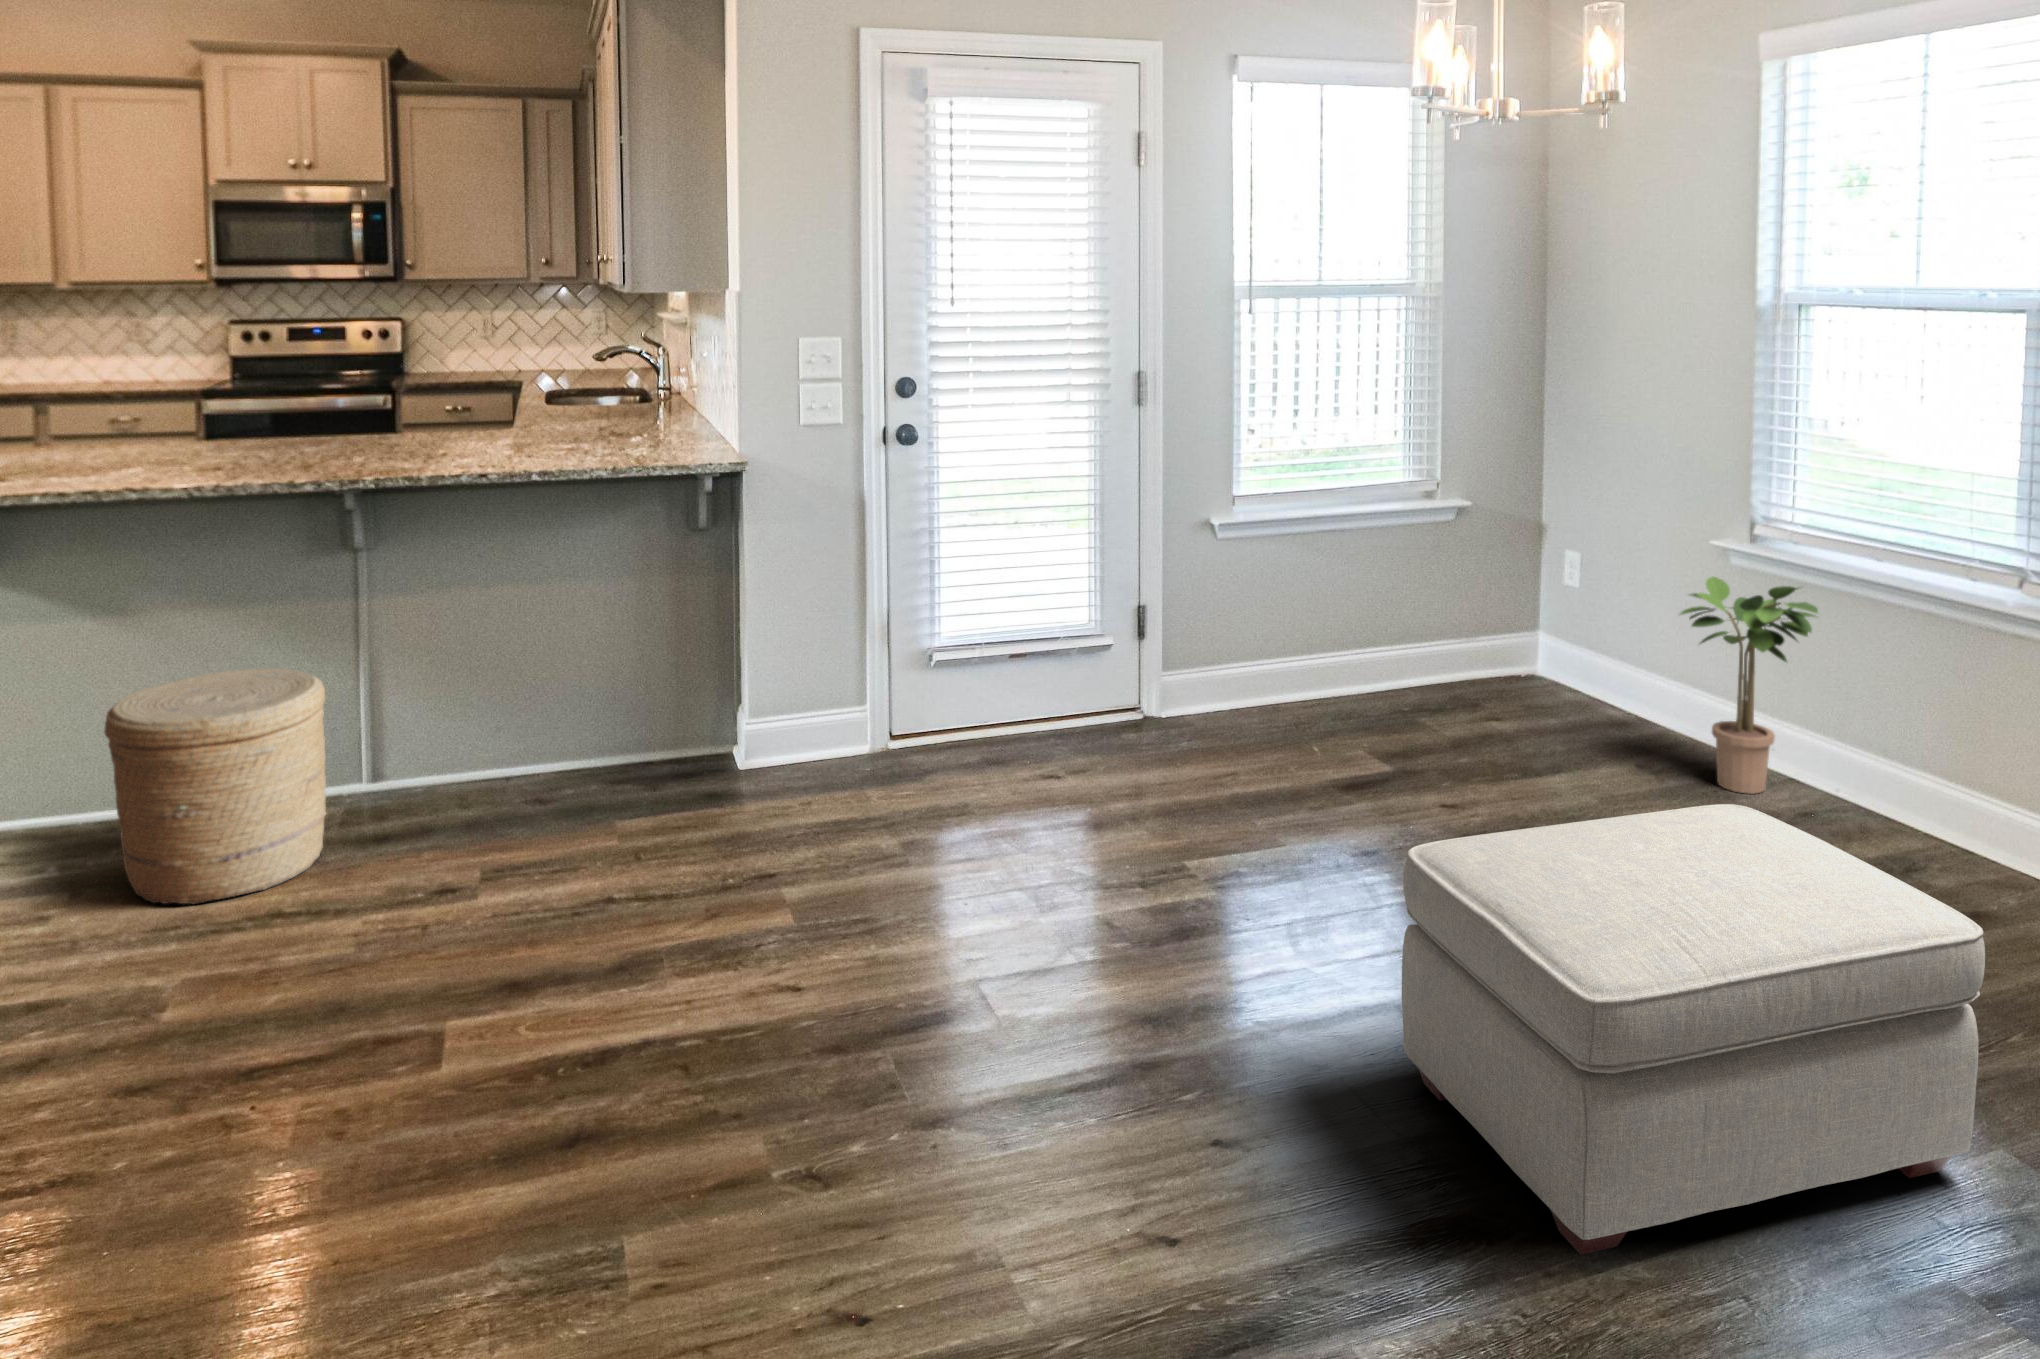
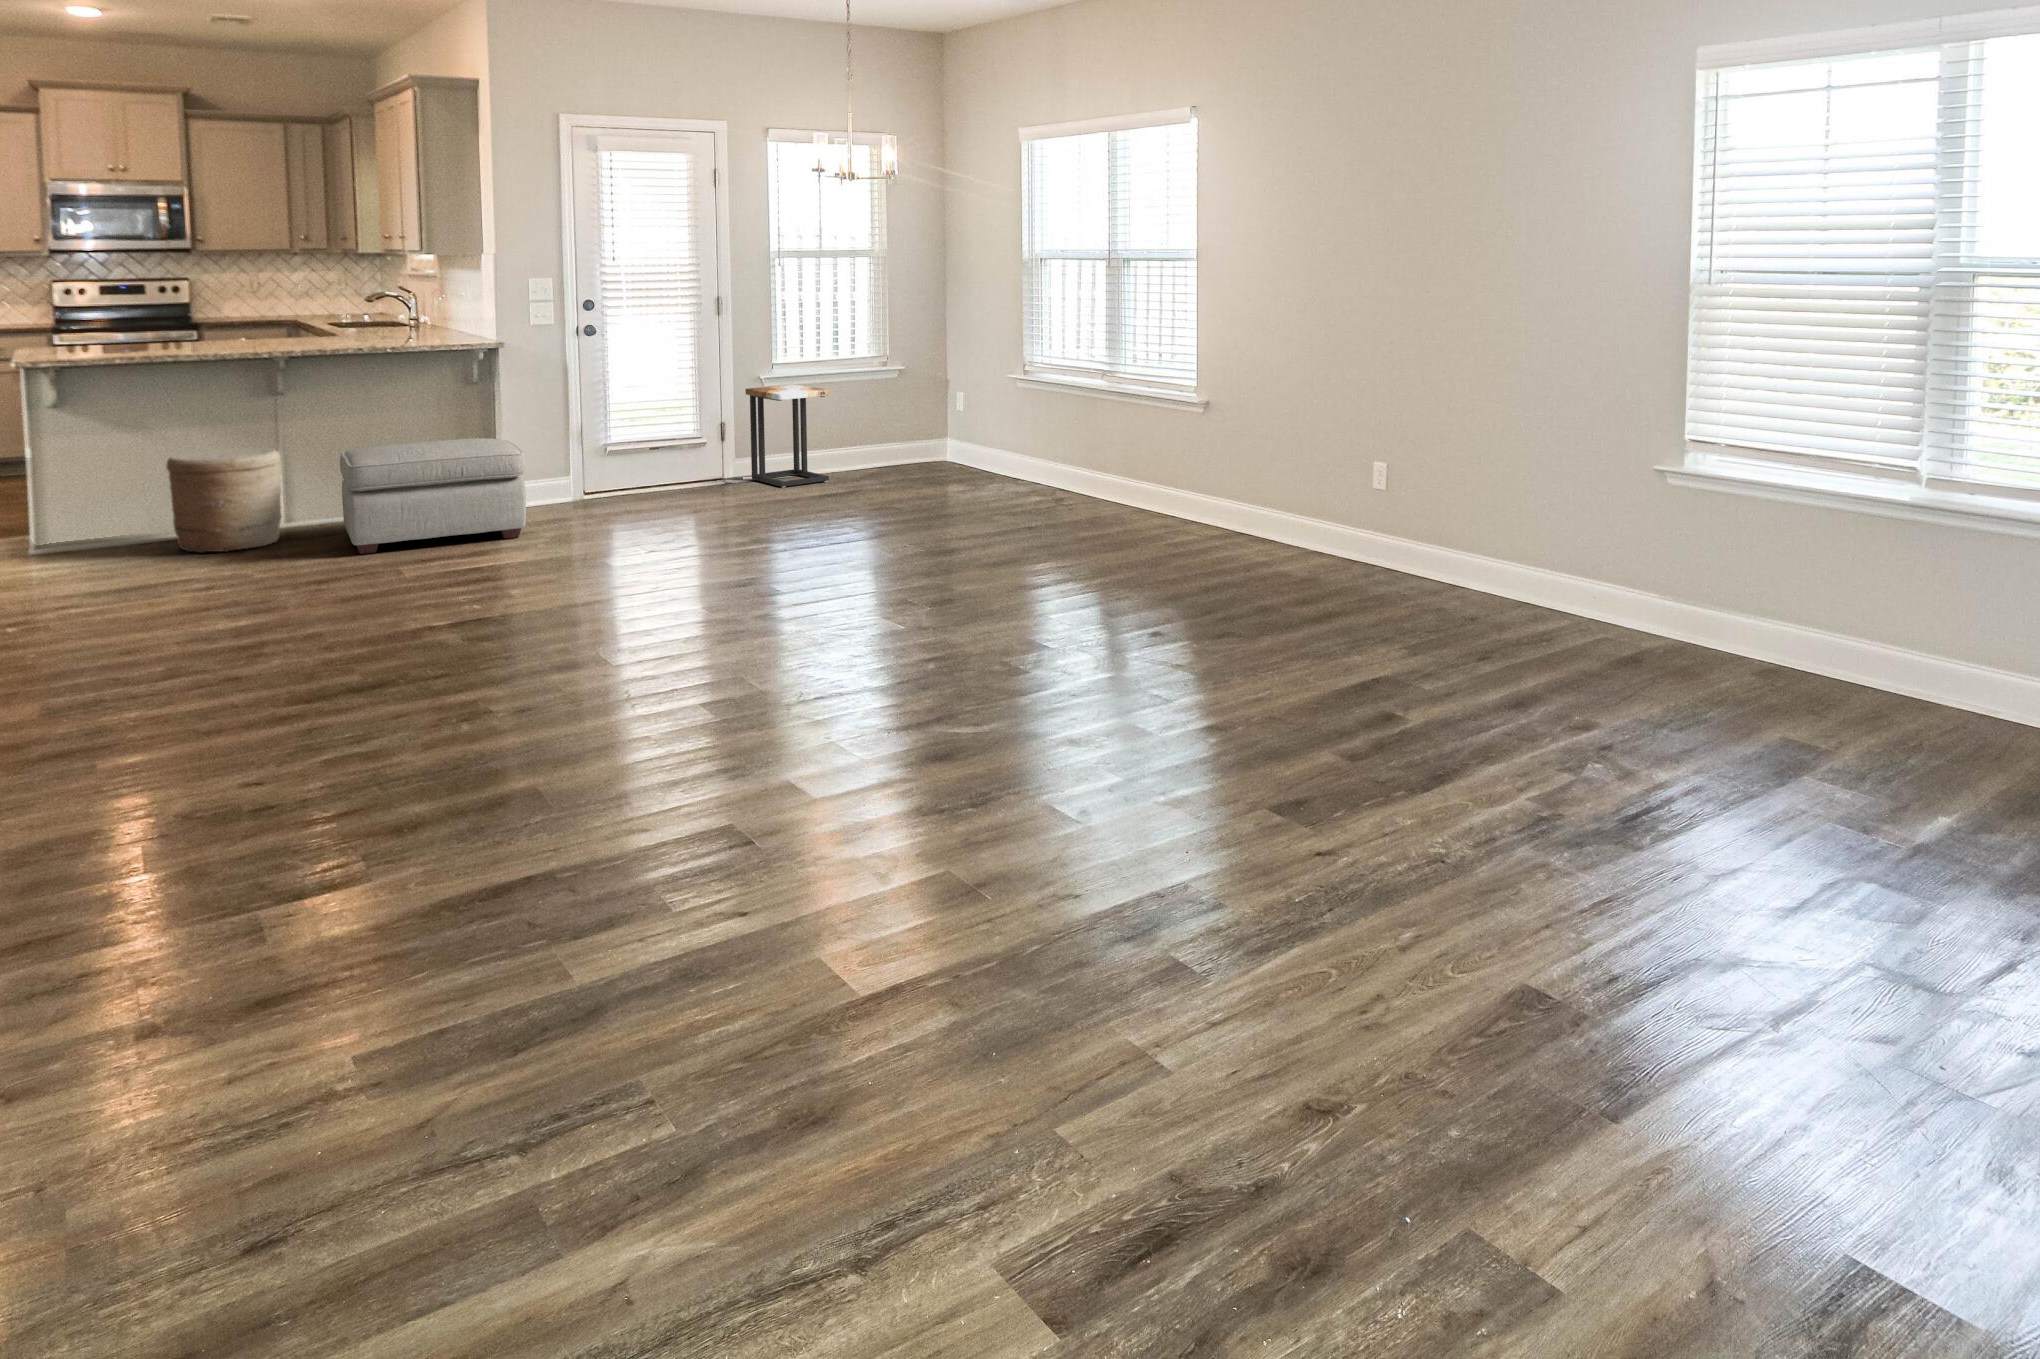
side table: none [1181,534,1343,749] -> present [745,385,829,487]
potted plant: present [1680,577,1818,794] -> none [985,386,1047,486]
ottoman: present [1402,804,1985,1255] -> present [340,438,526,554]

